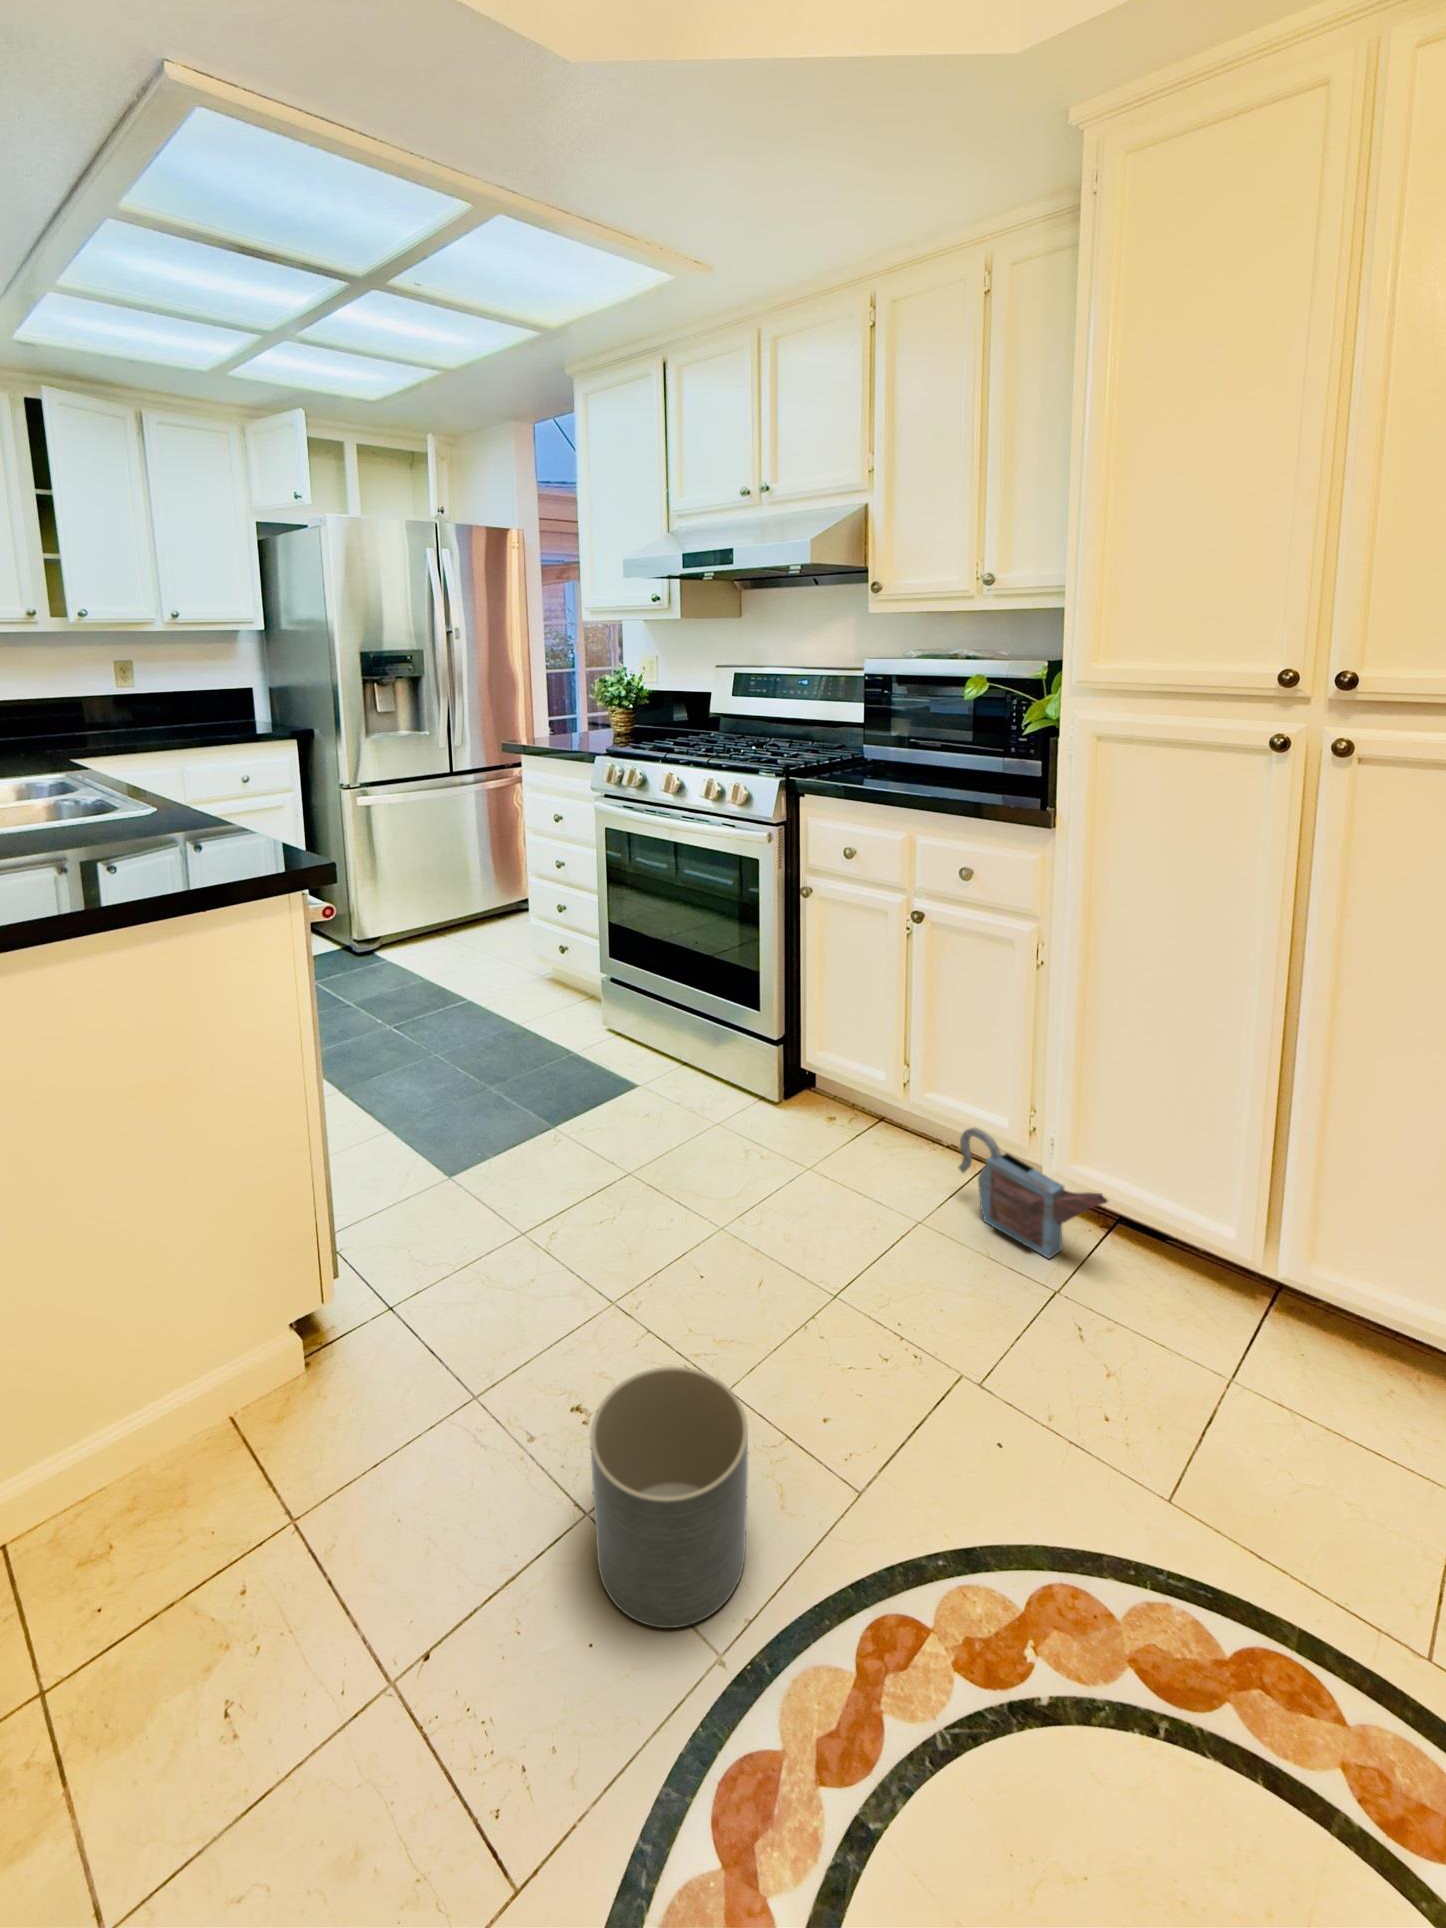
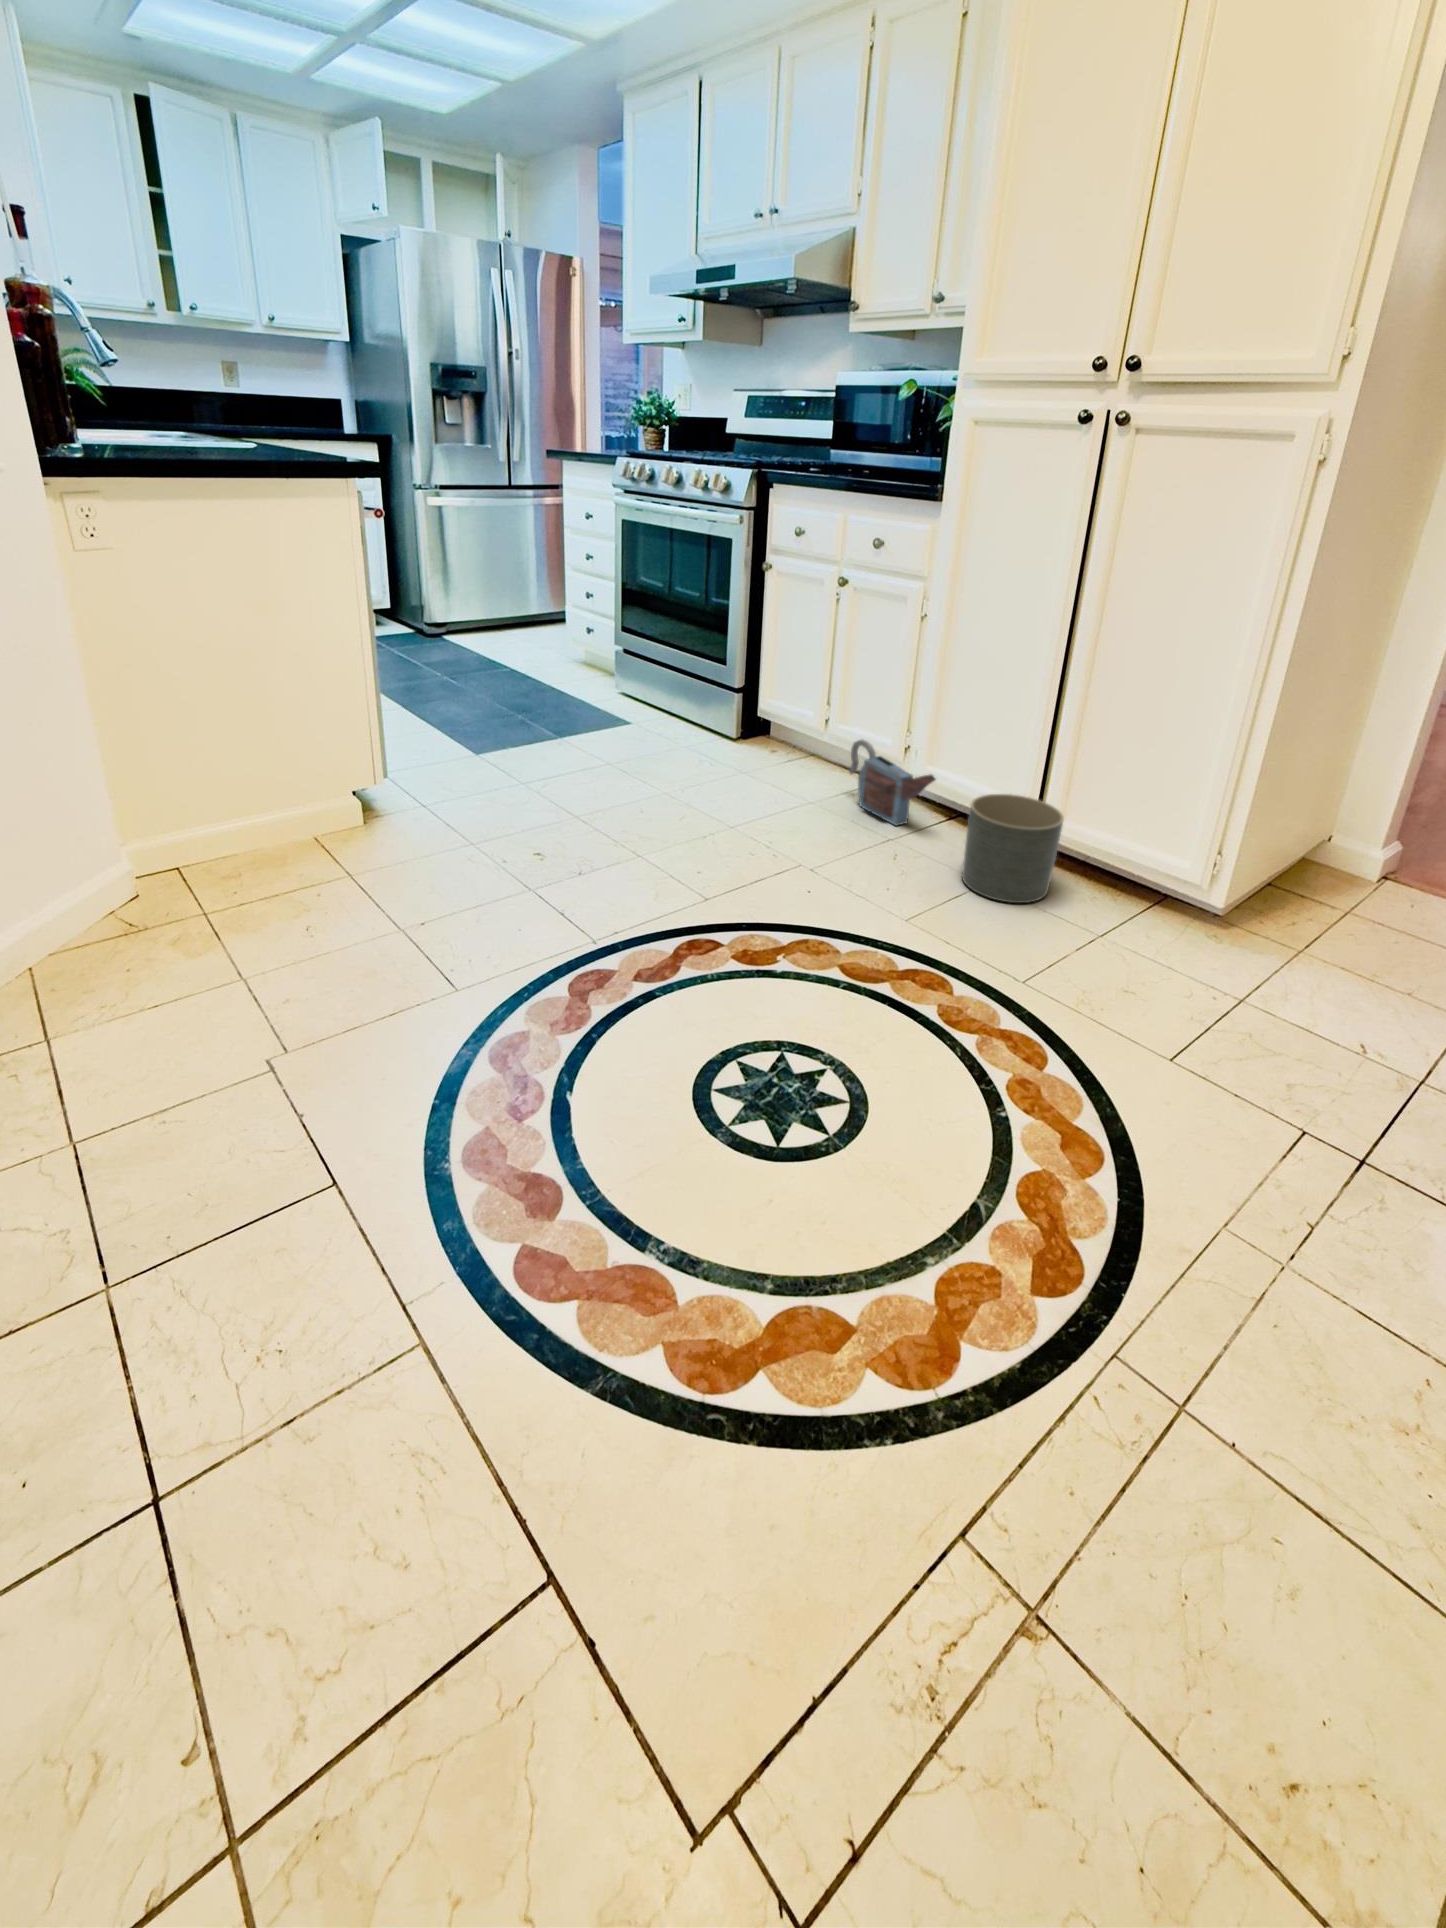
planter: present [590,1367,748,1628] -> present [962,794,1064,903]

